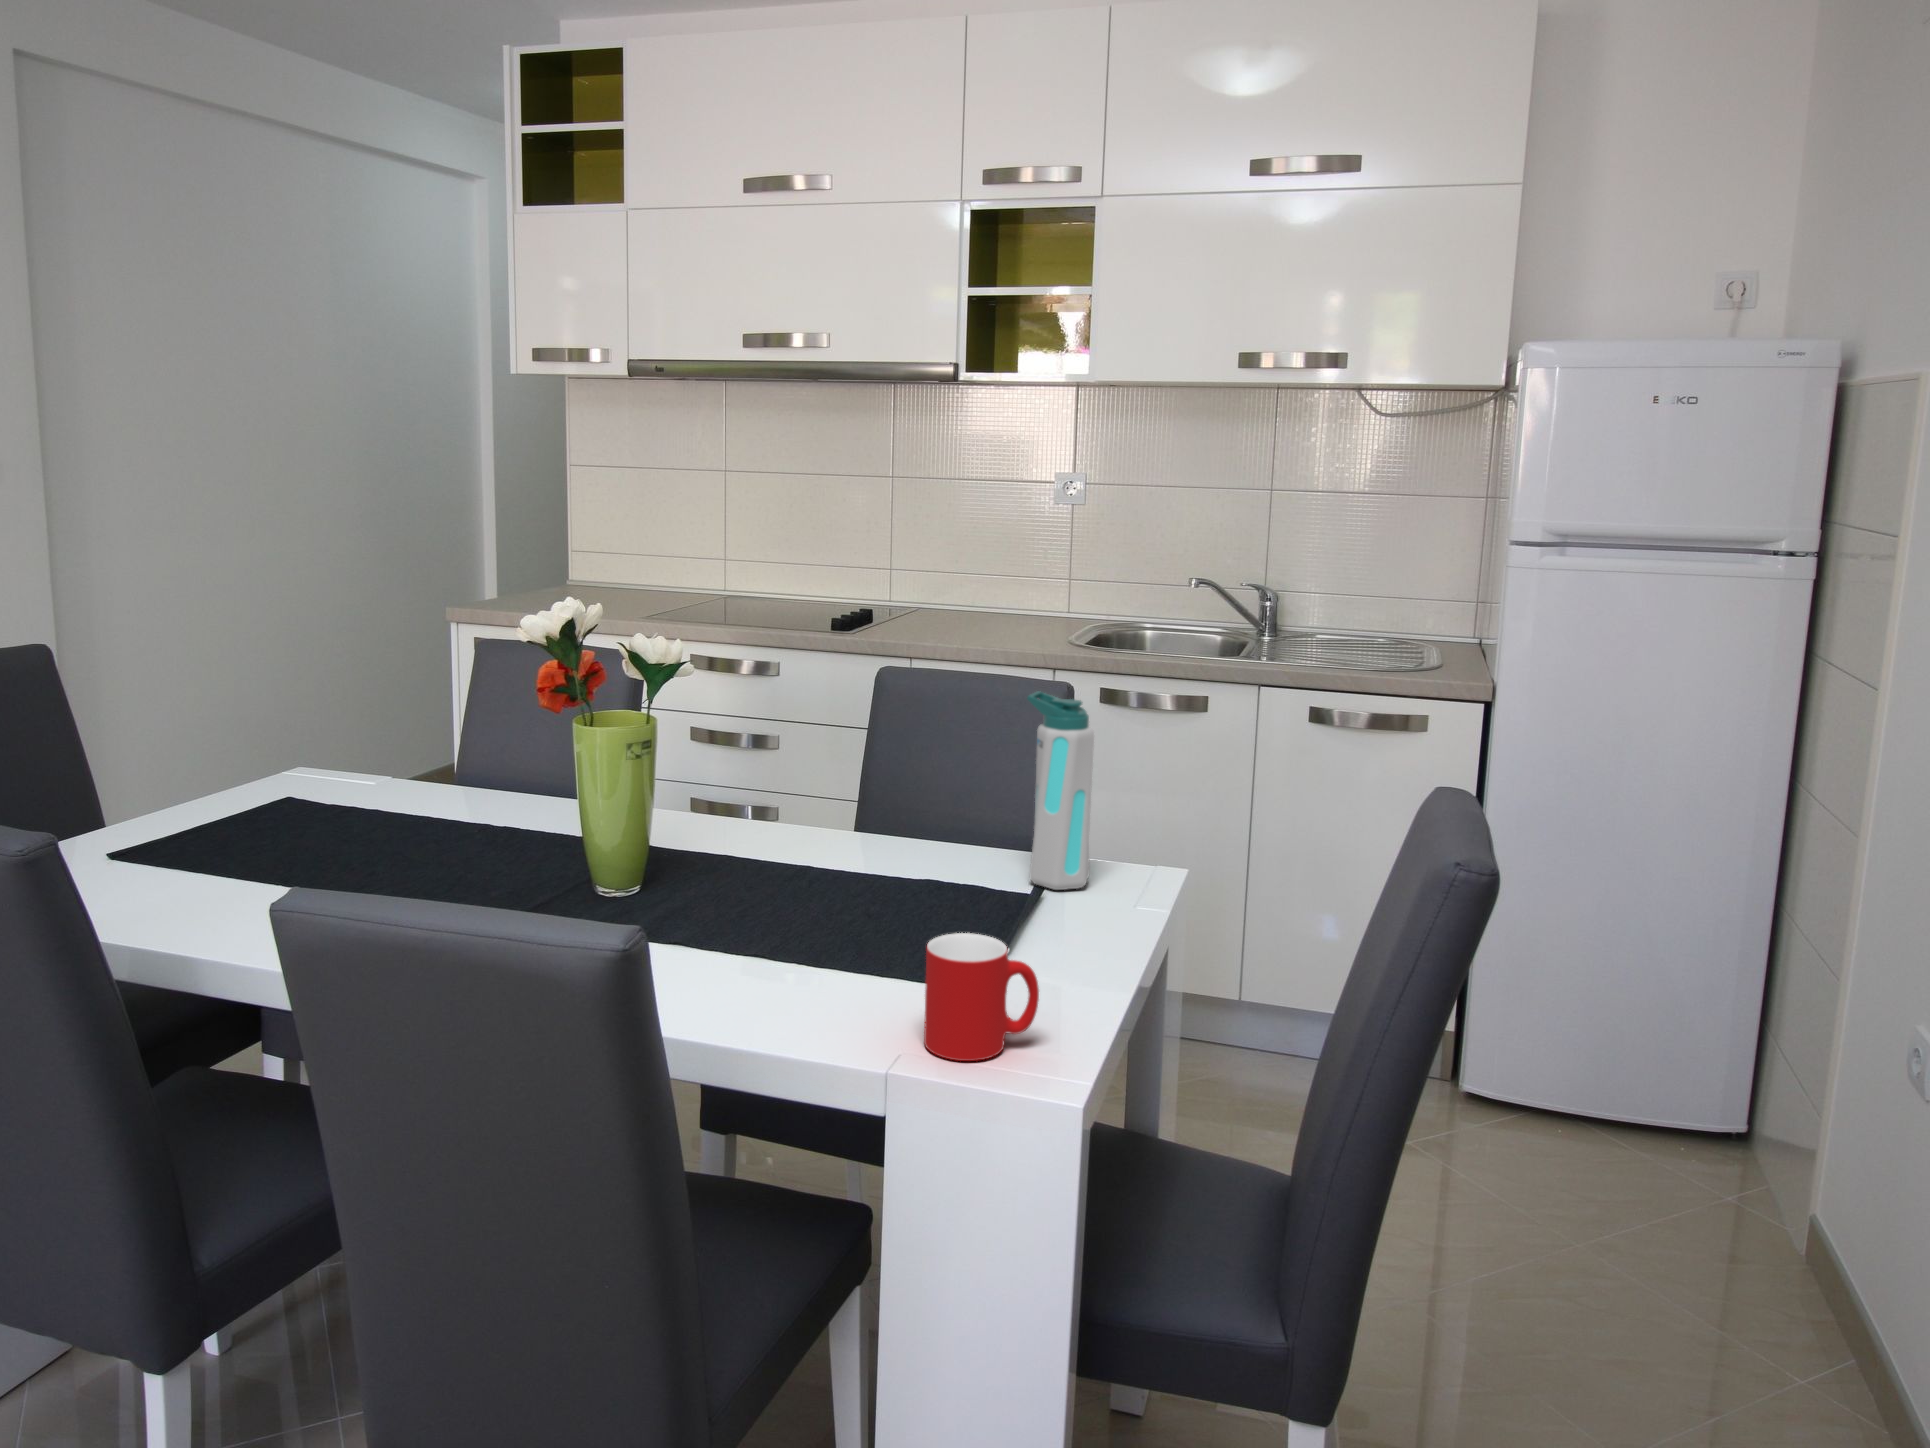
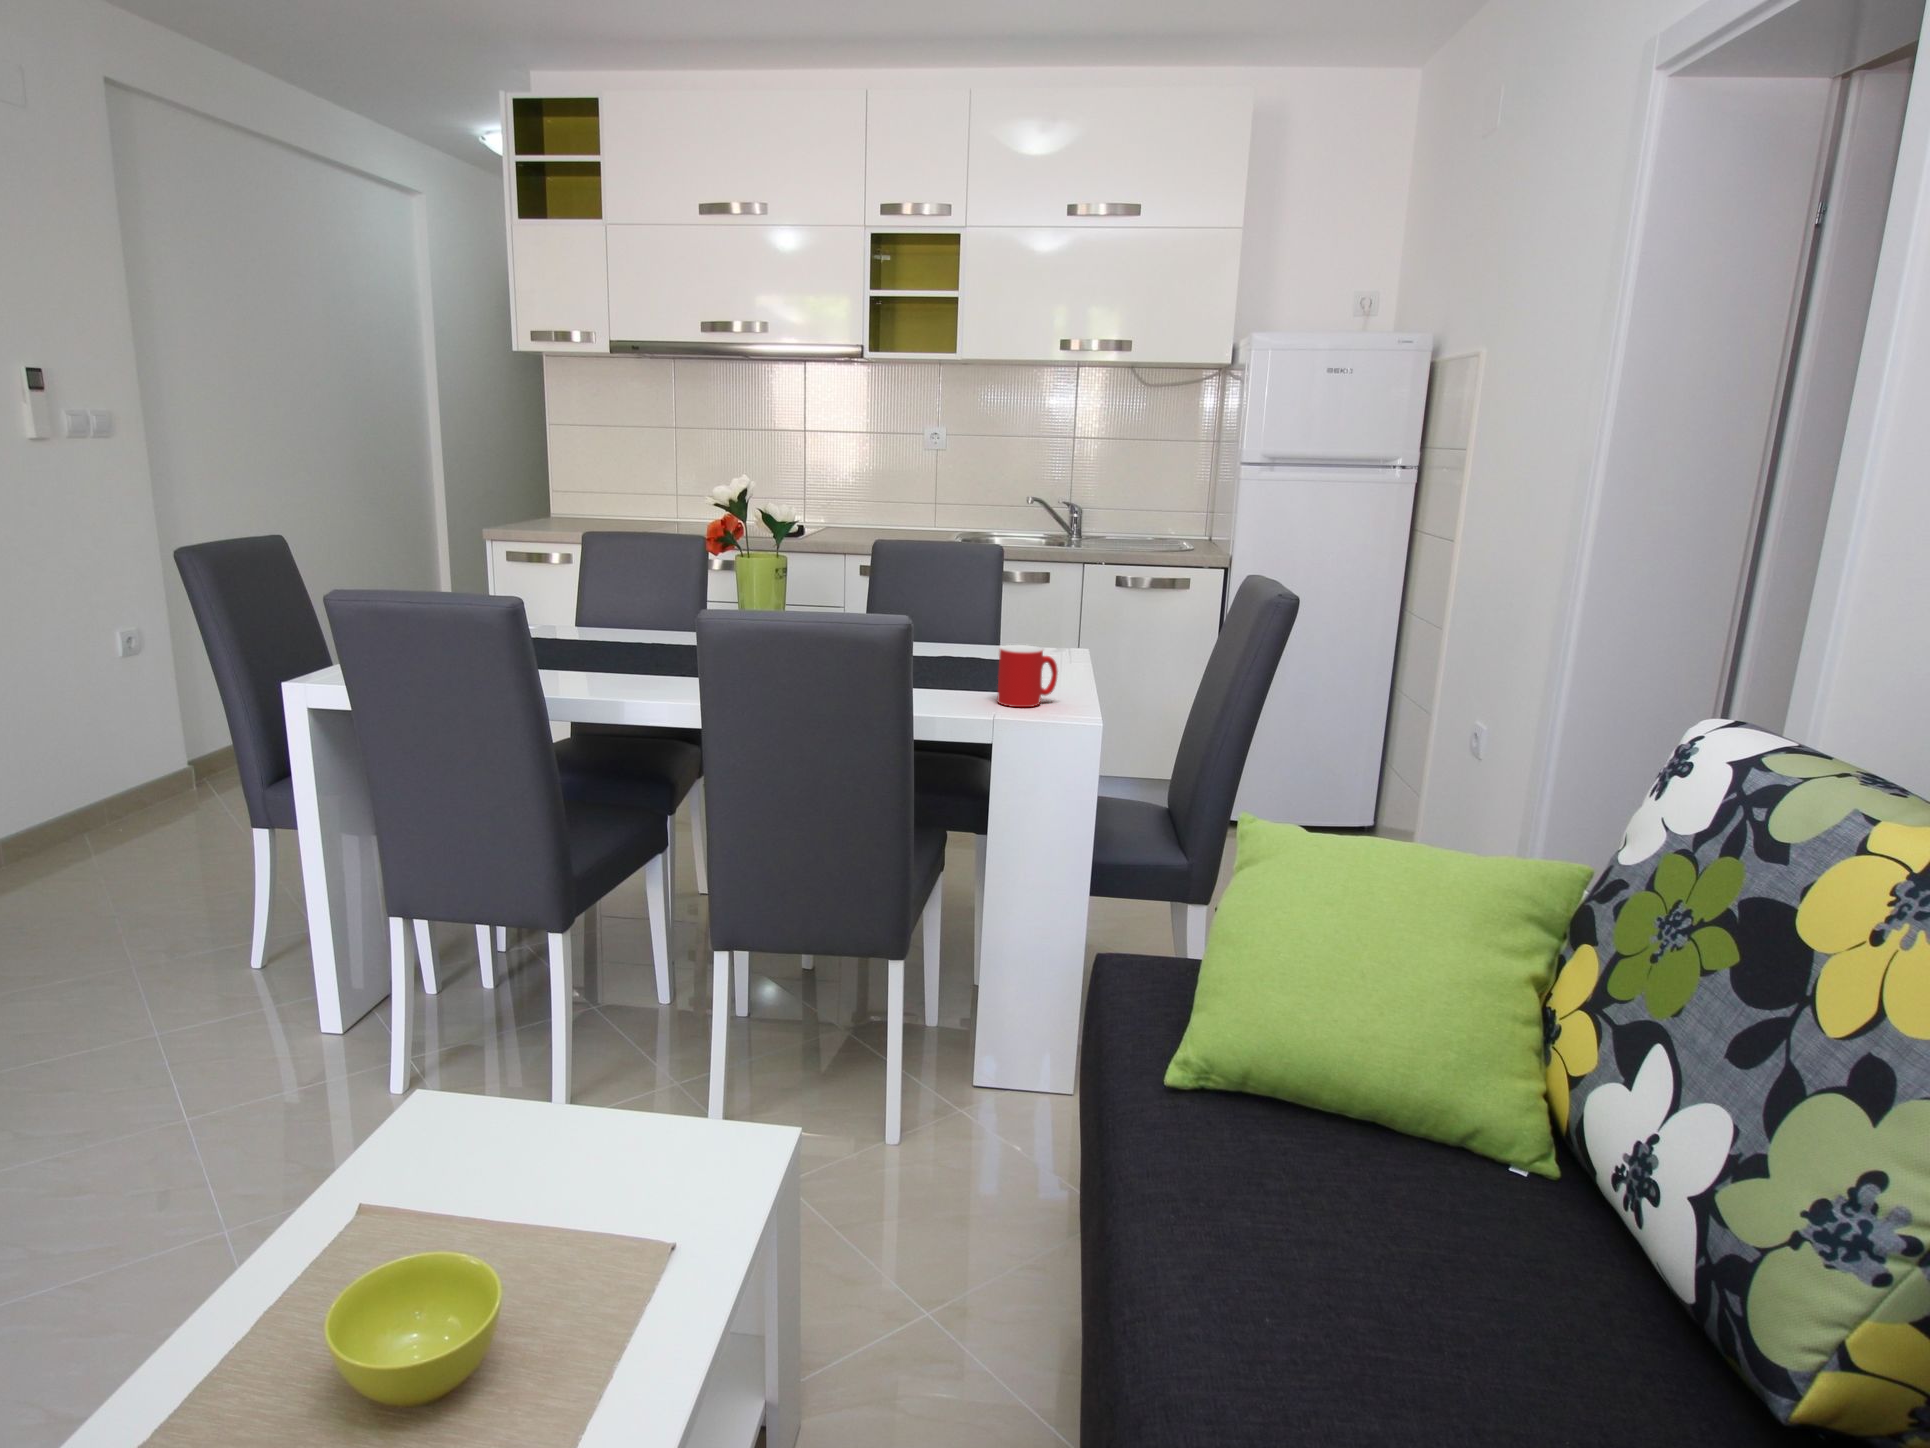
water bottle: present [1027,691,1094,890] -> none [996,539,1035,657]

